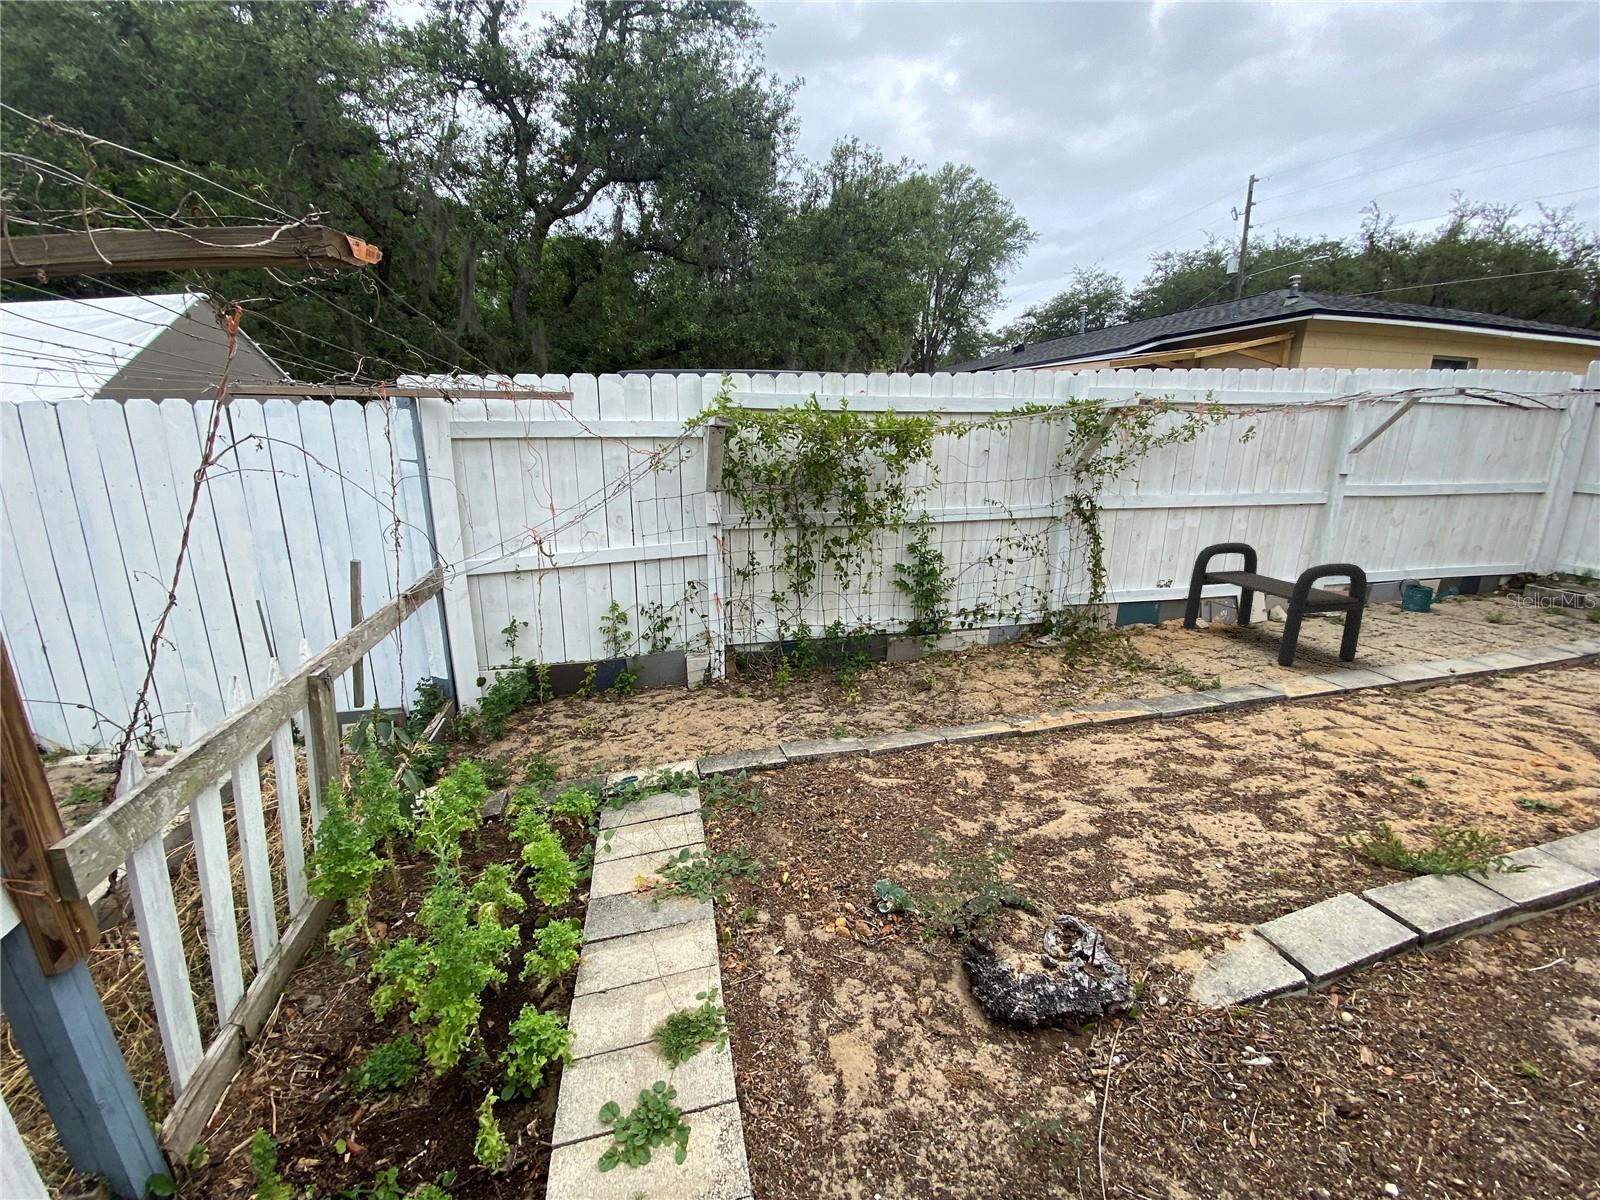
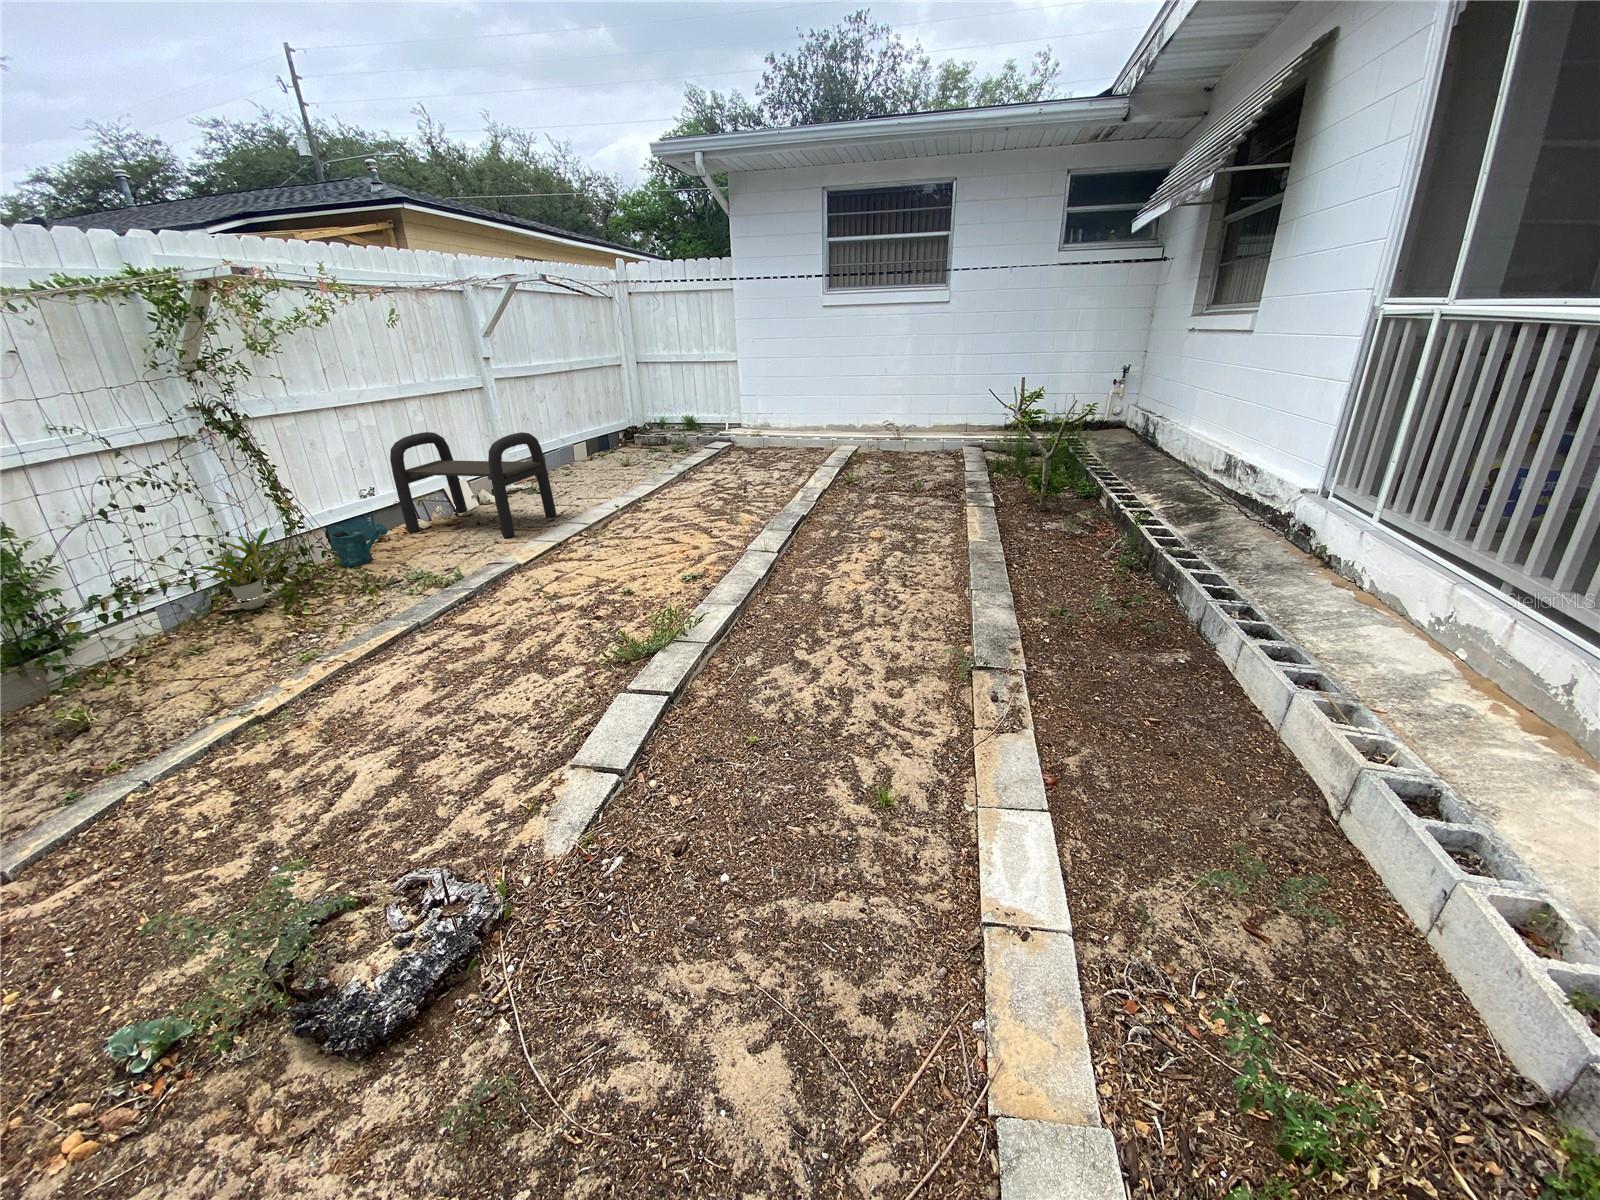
watering can: present [1399,579,1459,612] -> present [325,524,388,567]
potted plant: none [1015,594,1085,650] -> present [196,528,287,610]

